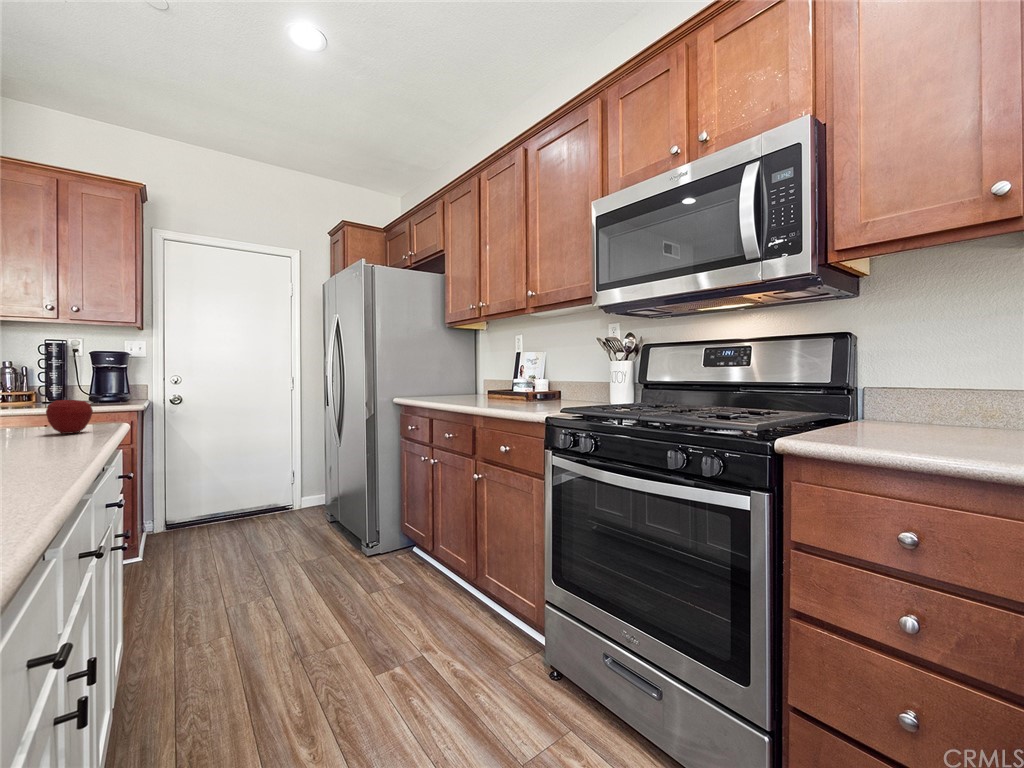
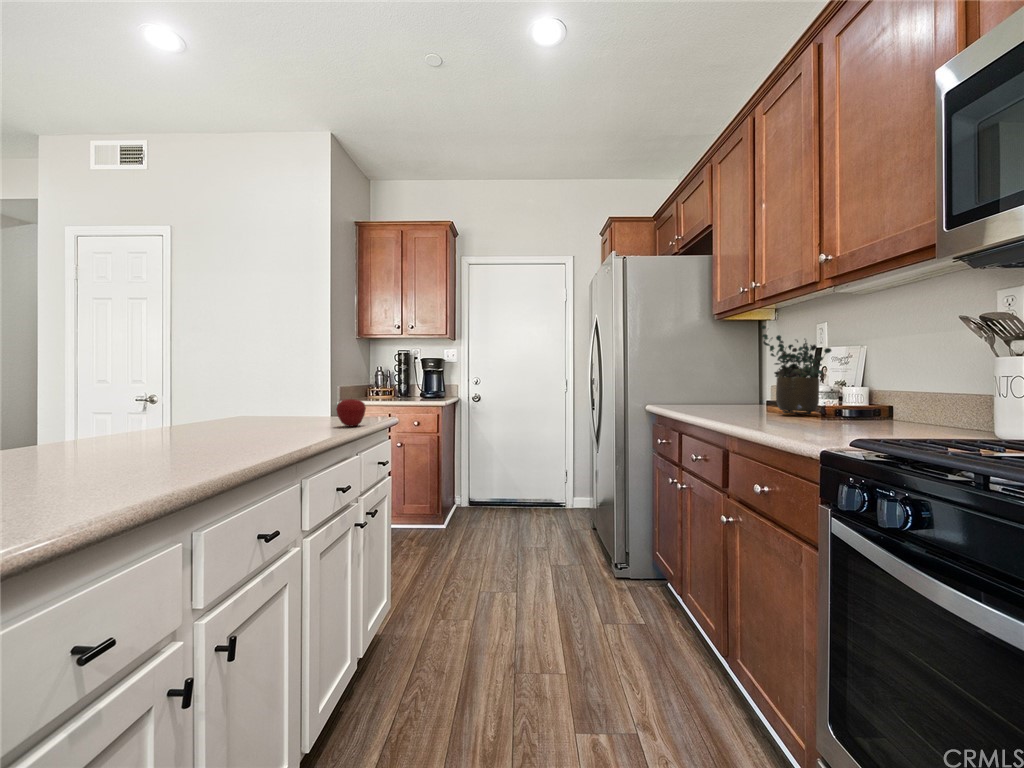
potted plant: none [488,335,533,400] -> present [761,325,831,414]

